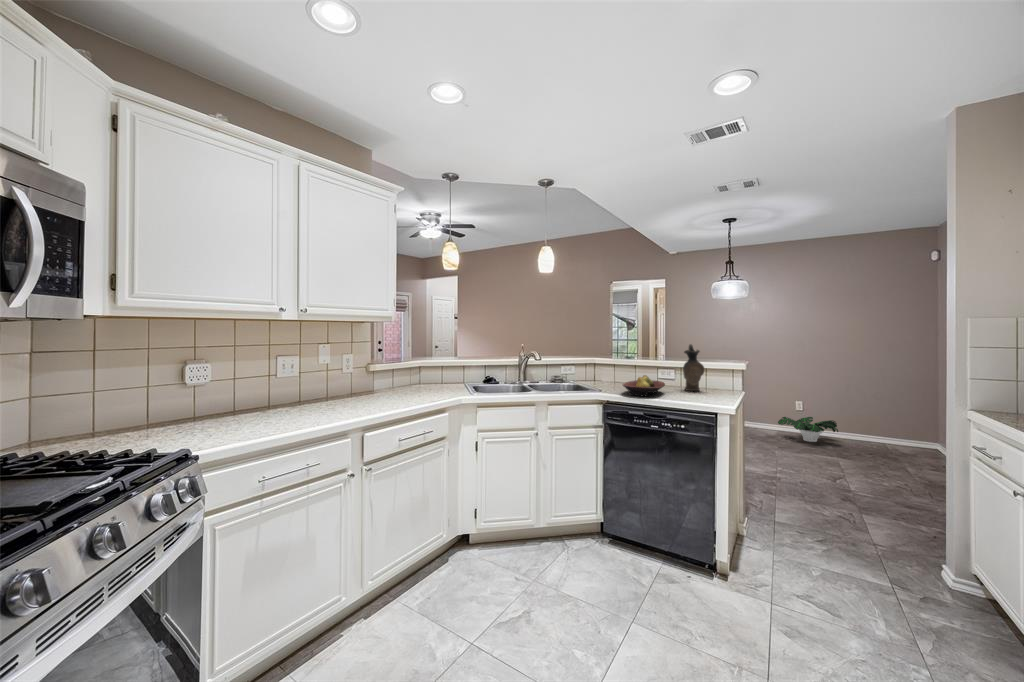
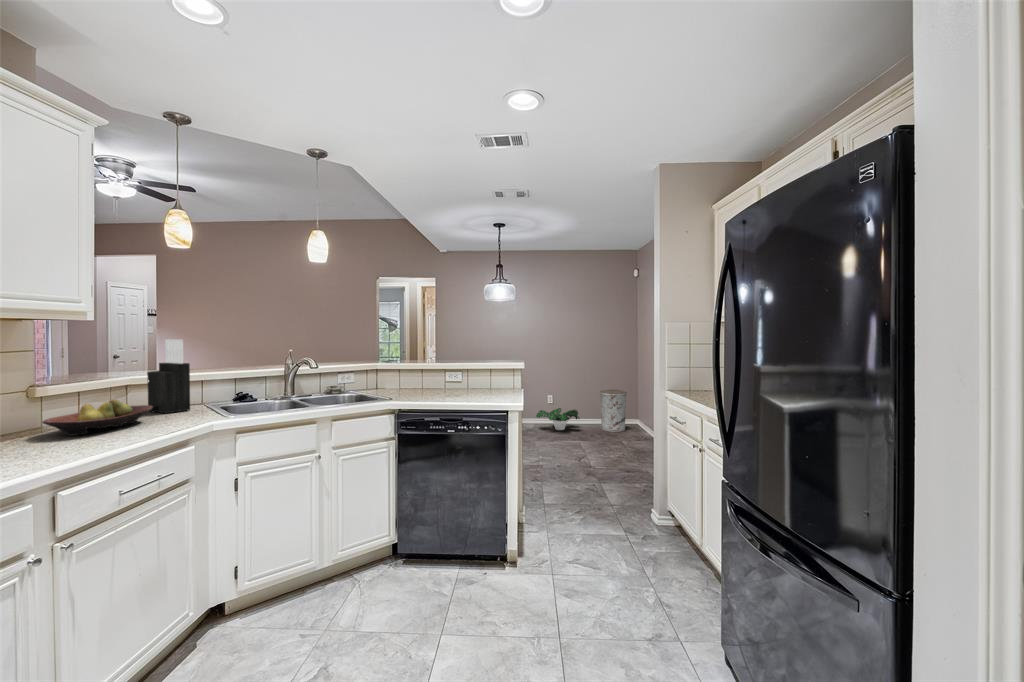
knife block: none [432,336,455,388] -> present [147,339,190,413]
ceramic pitcher: present [683,344,704,391] -> none [471,346,490,392]
fruit bowl: present [623,375,665,396] -> present [43,399,153,436]
trash can: none [871,401,915,455] -> present [600,390,627,432]

